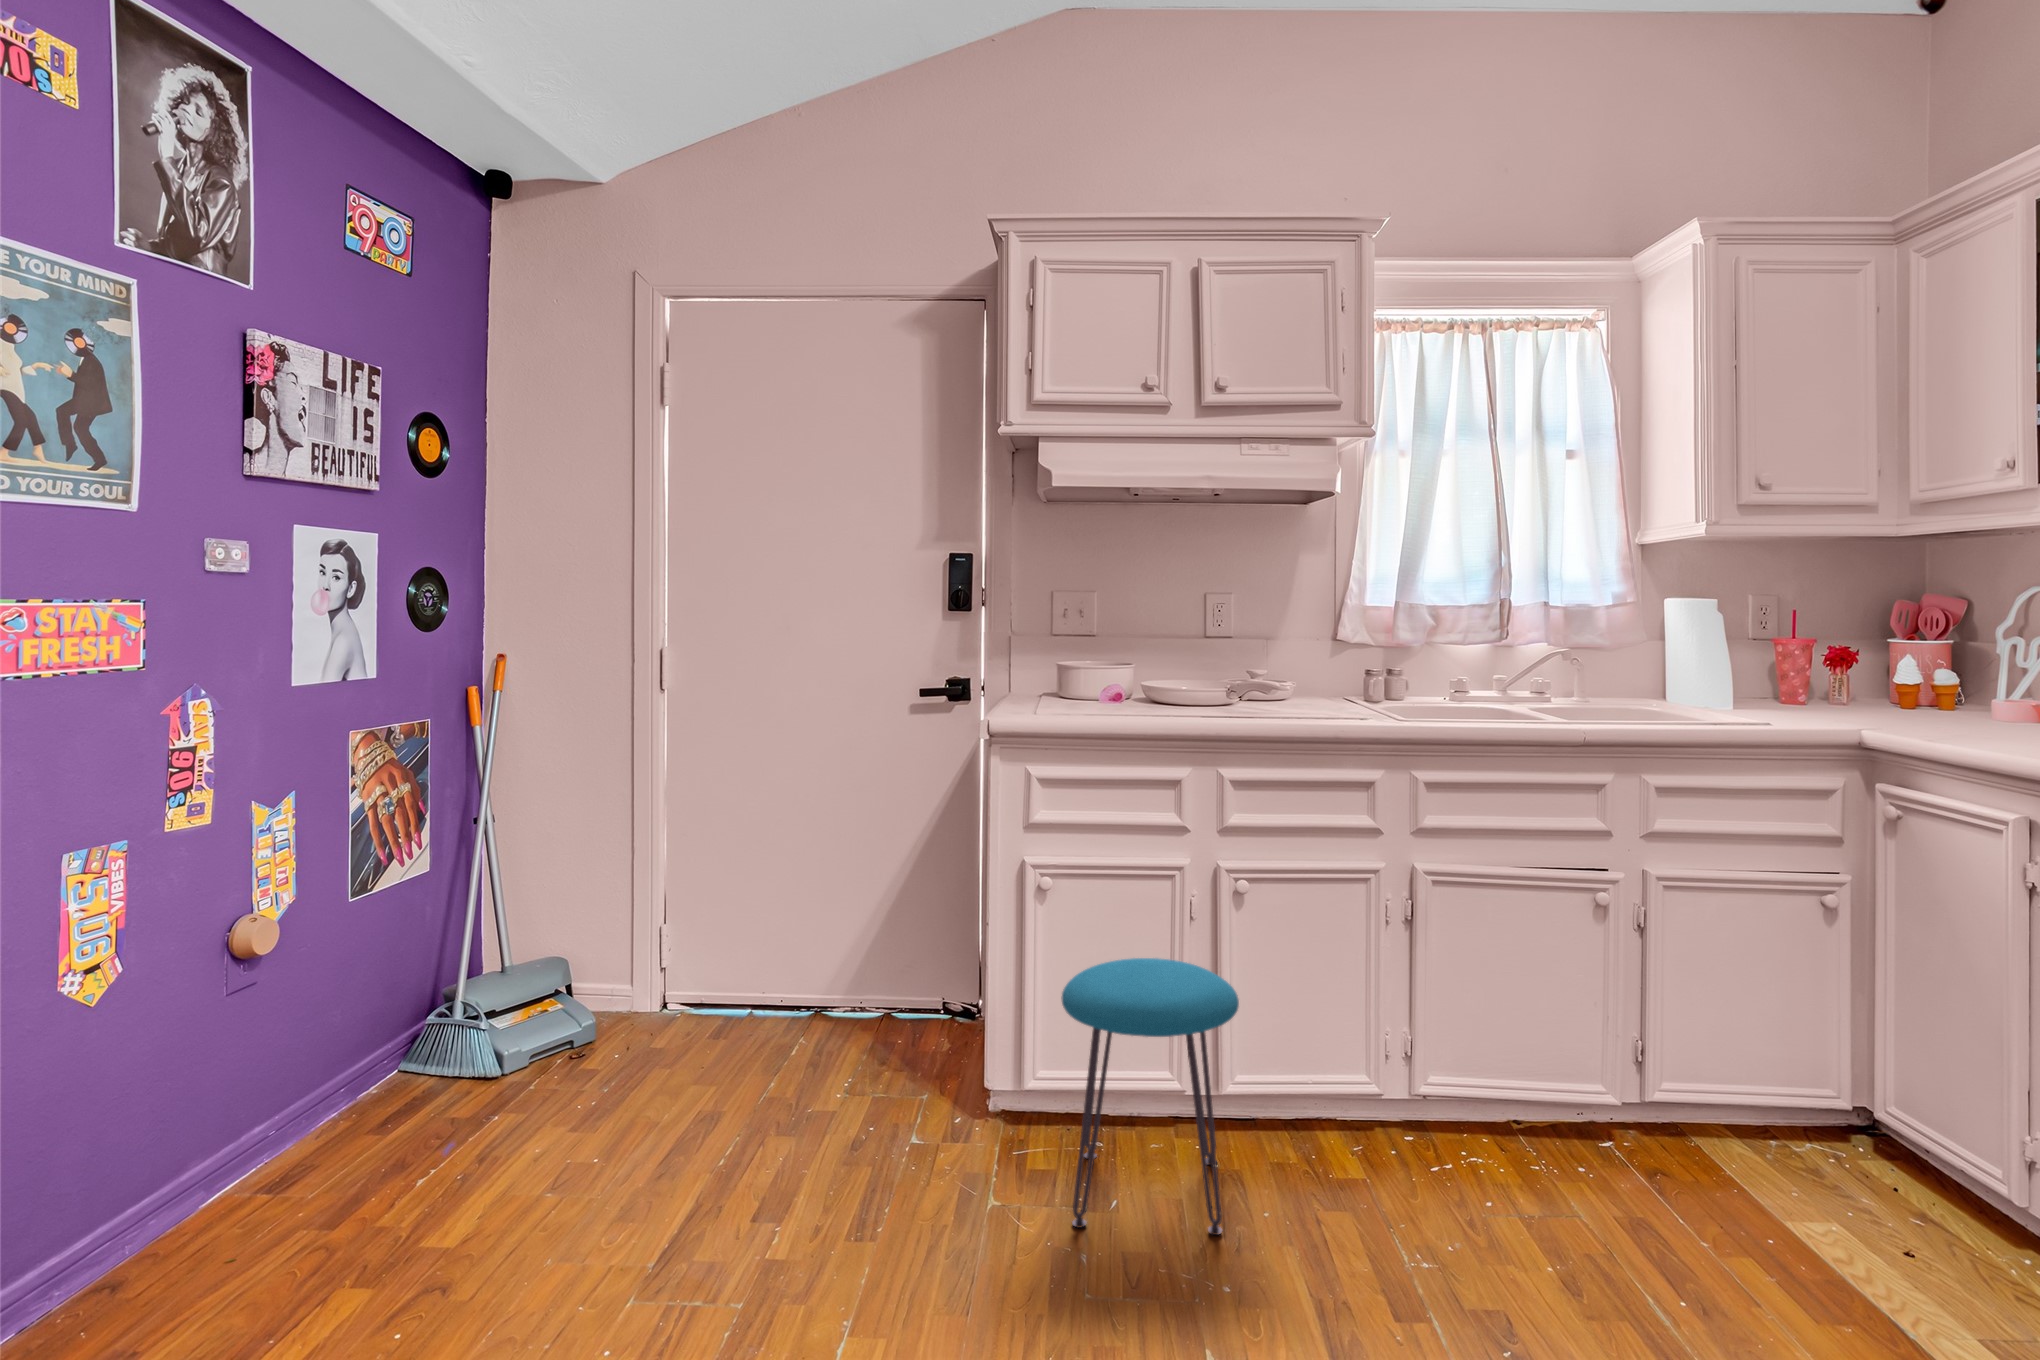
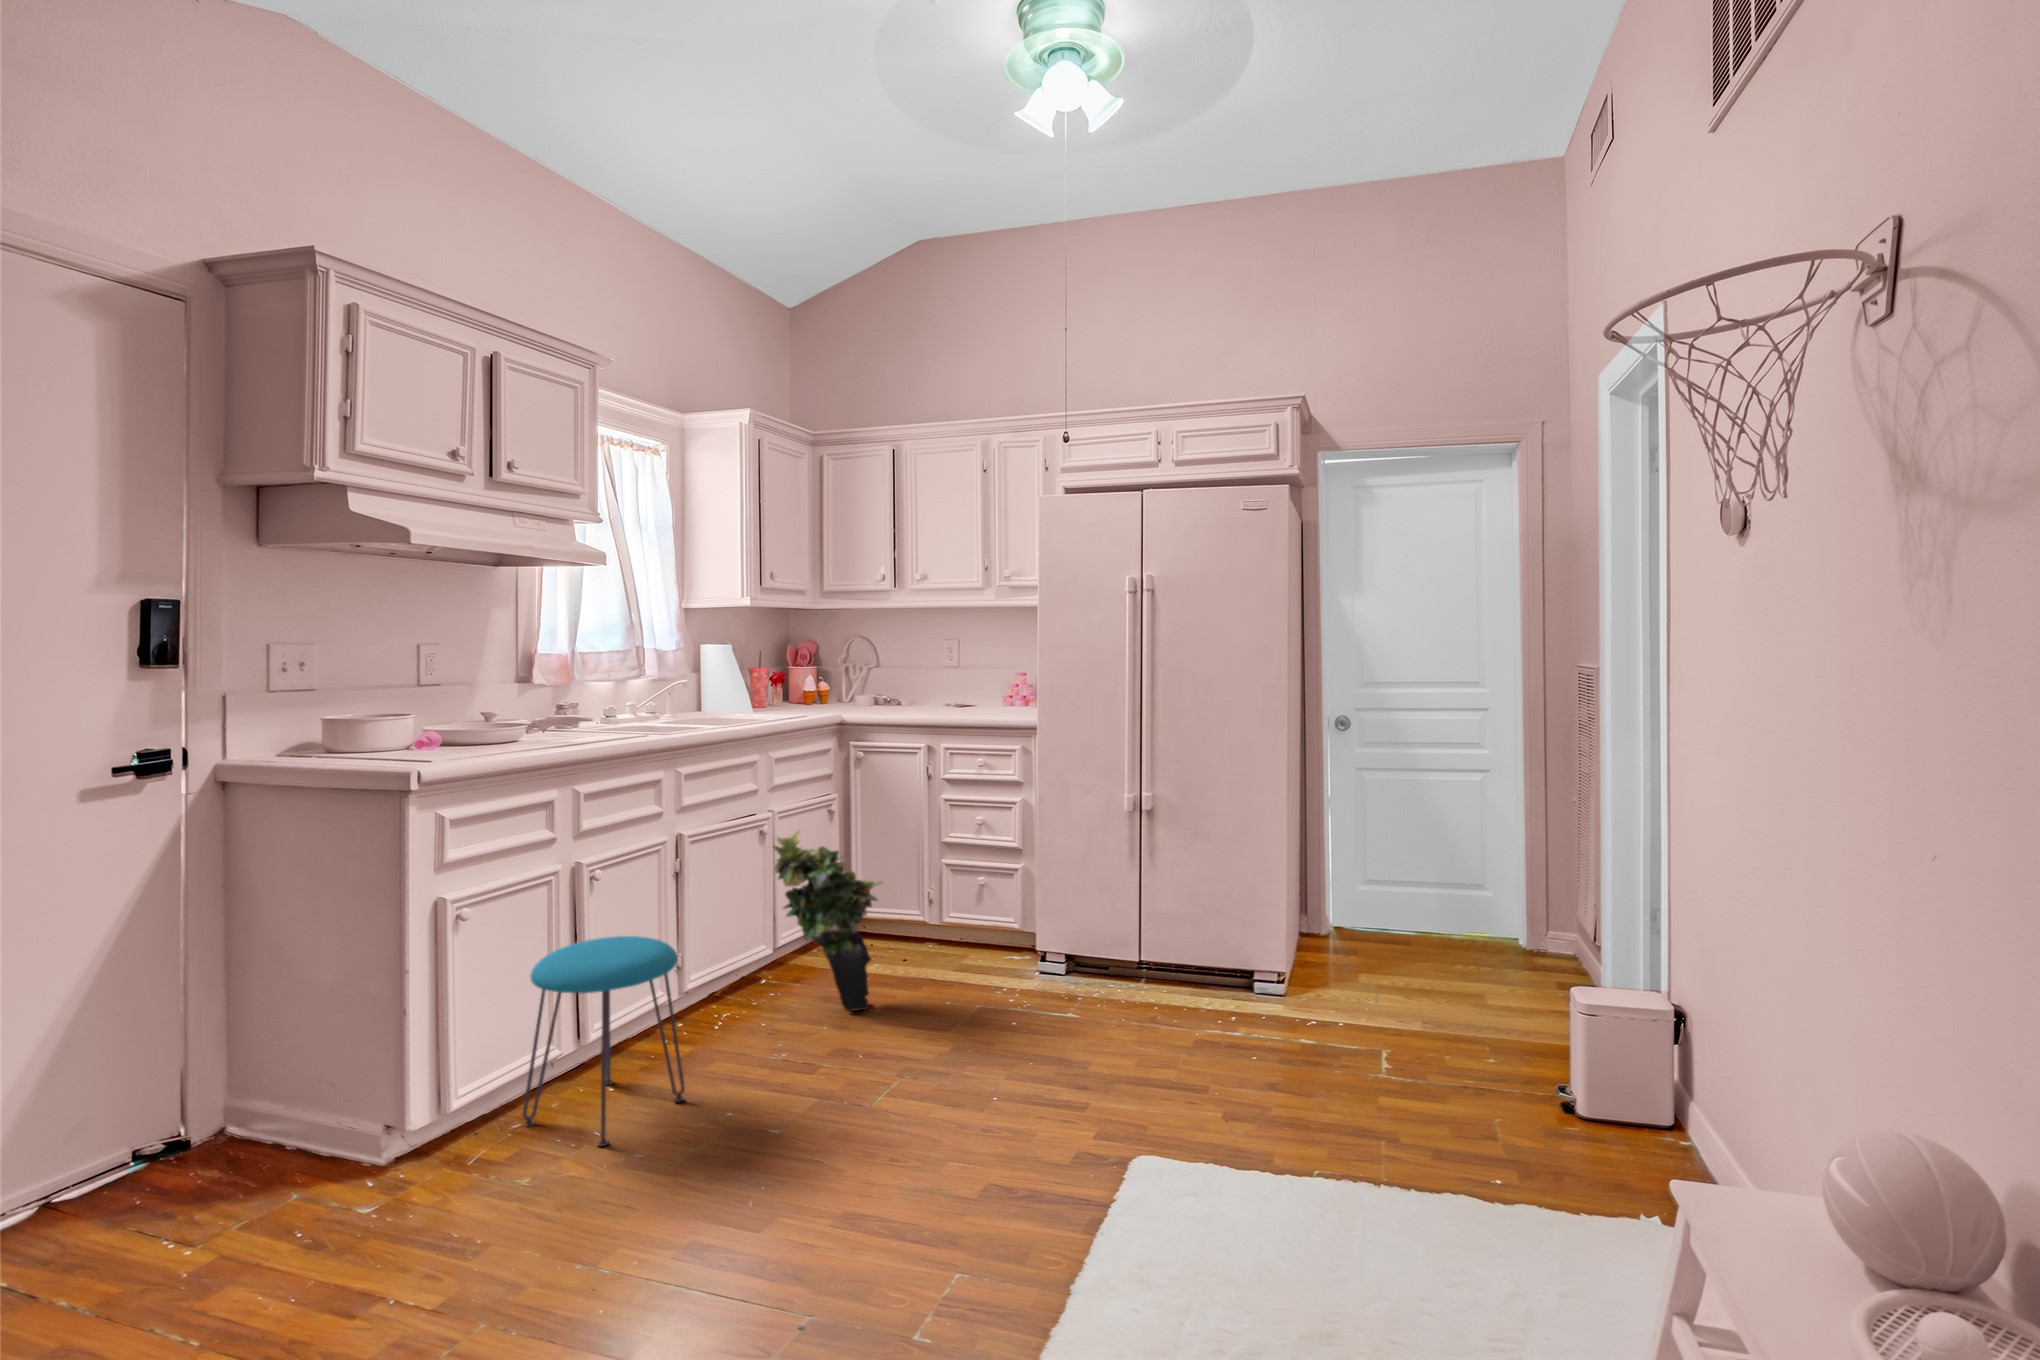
potted plant: none [1486,904,1713,1287] -> present [773,830,882,1011]

